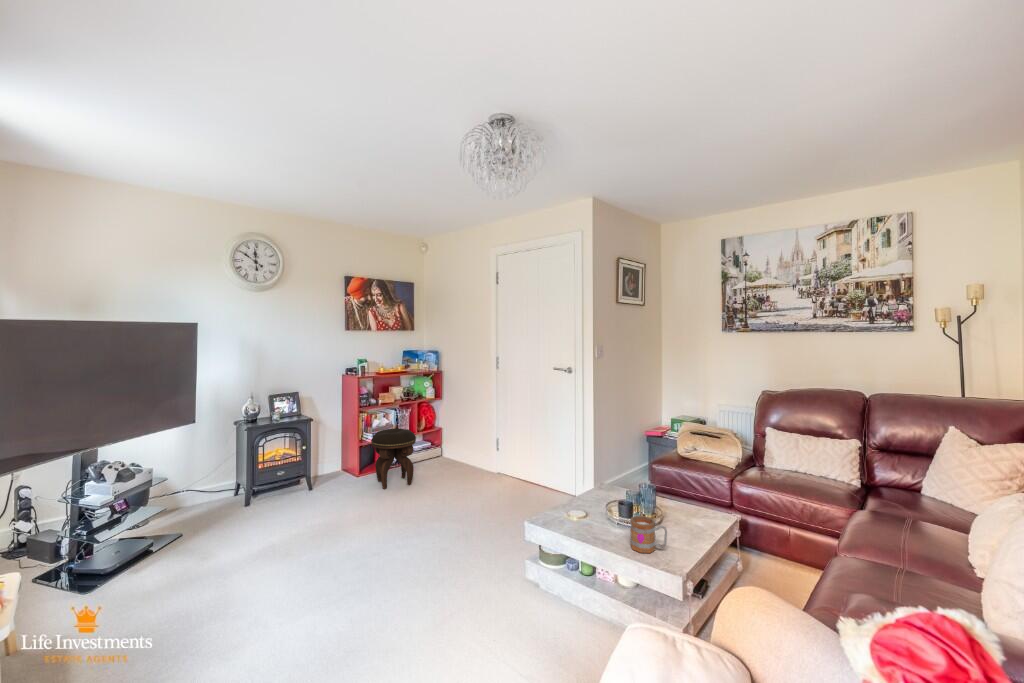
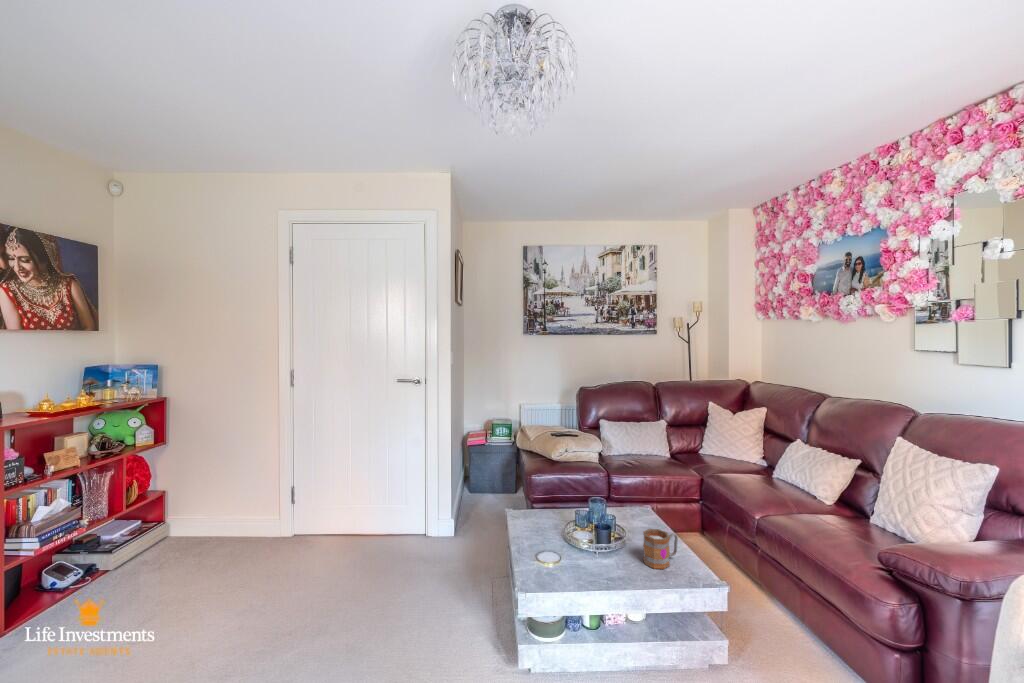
footstool: present [371,428,416,489] -> none [64,507,170,632]

